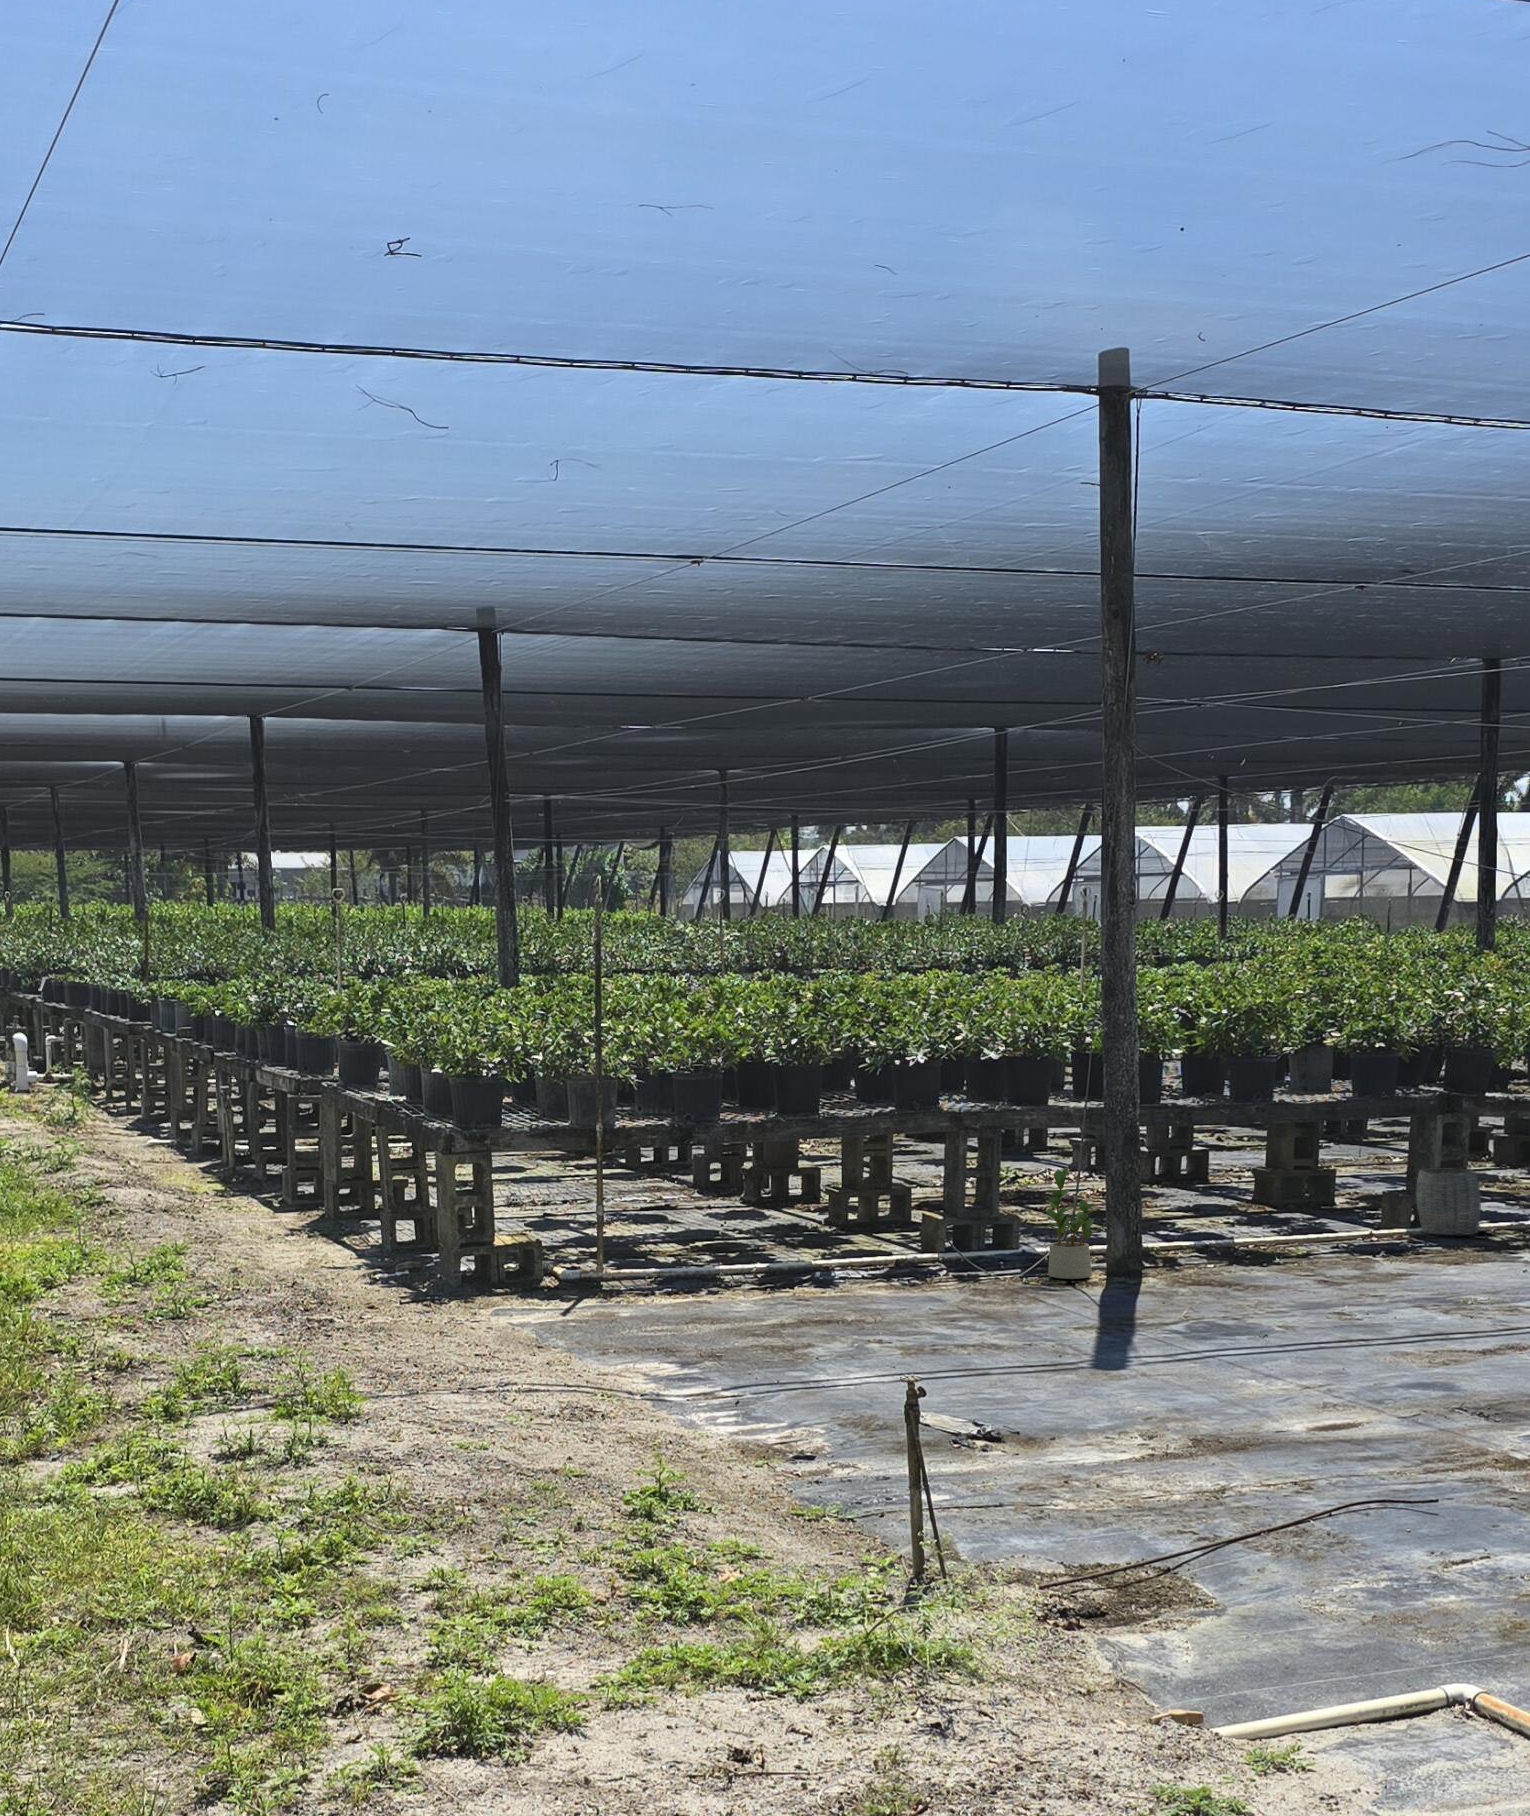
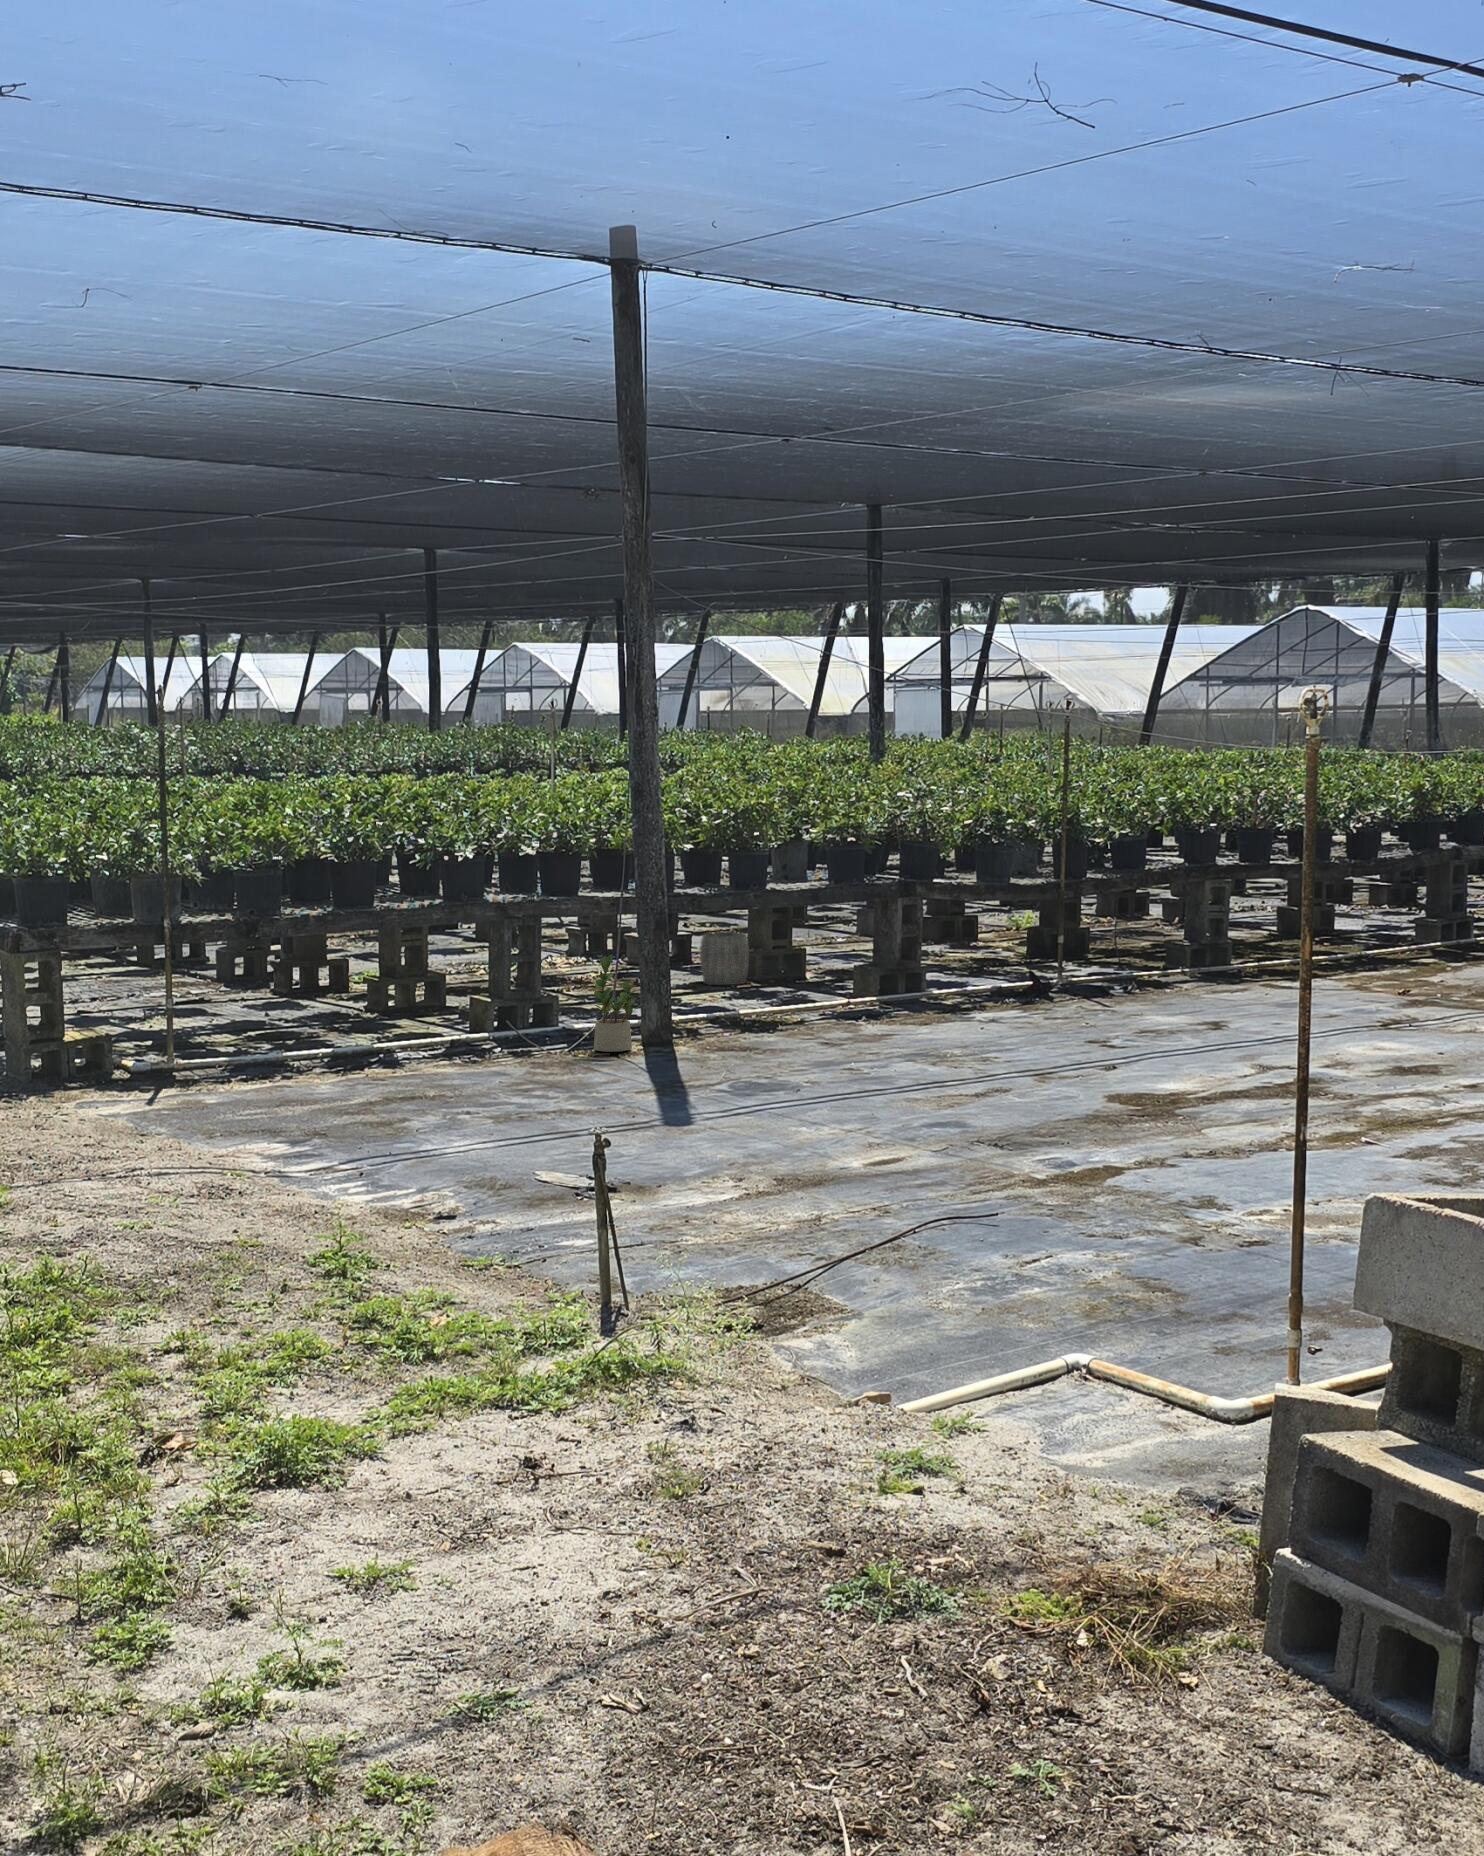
woven basket: present [1416,1169,1481,1235] -> present [700,932,749,985]

